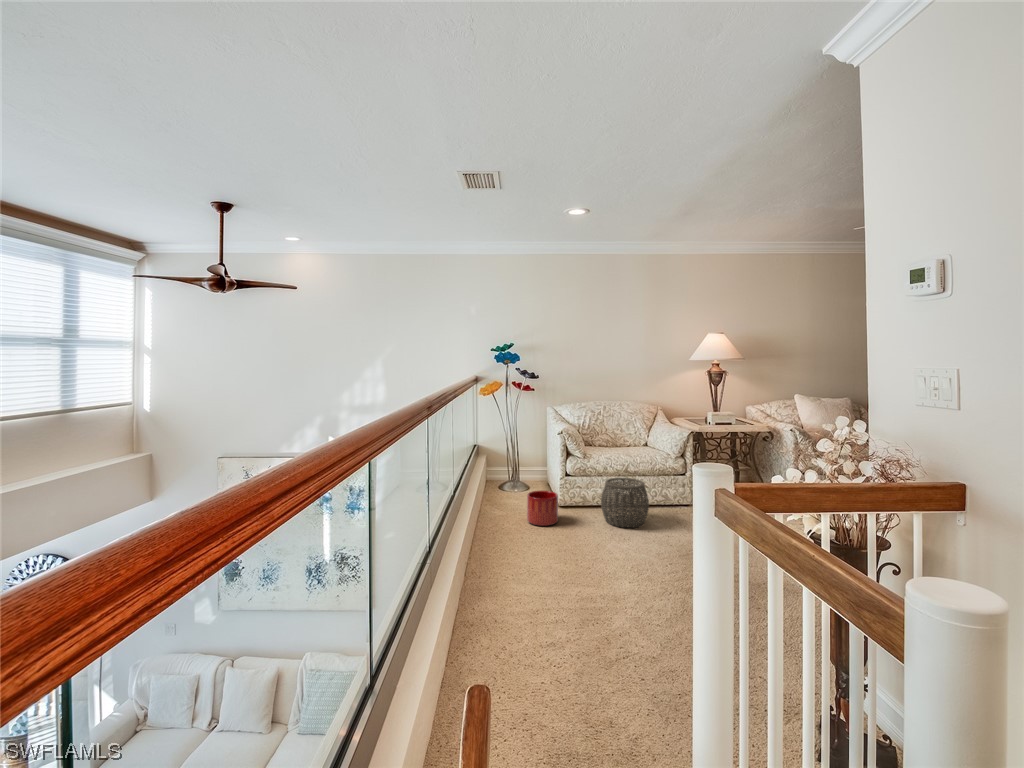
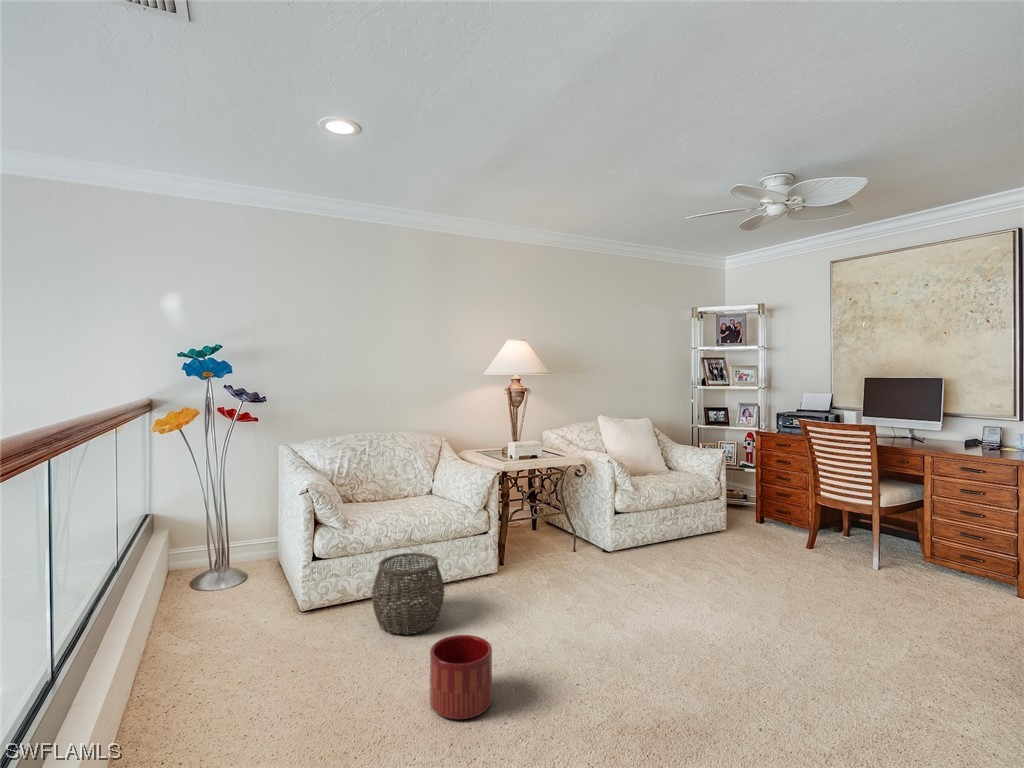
planter: present [527,491,558,526] -> present [430,635,492,719]

